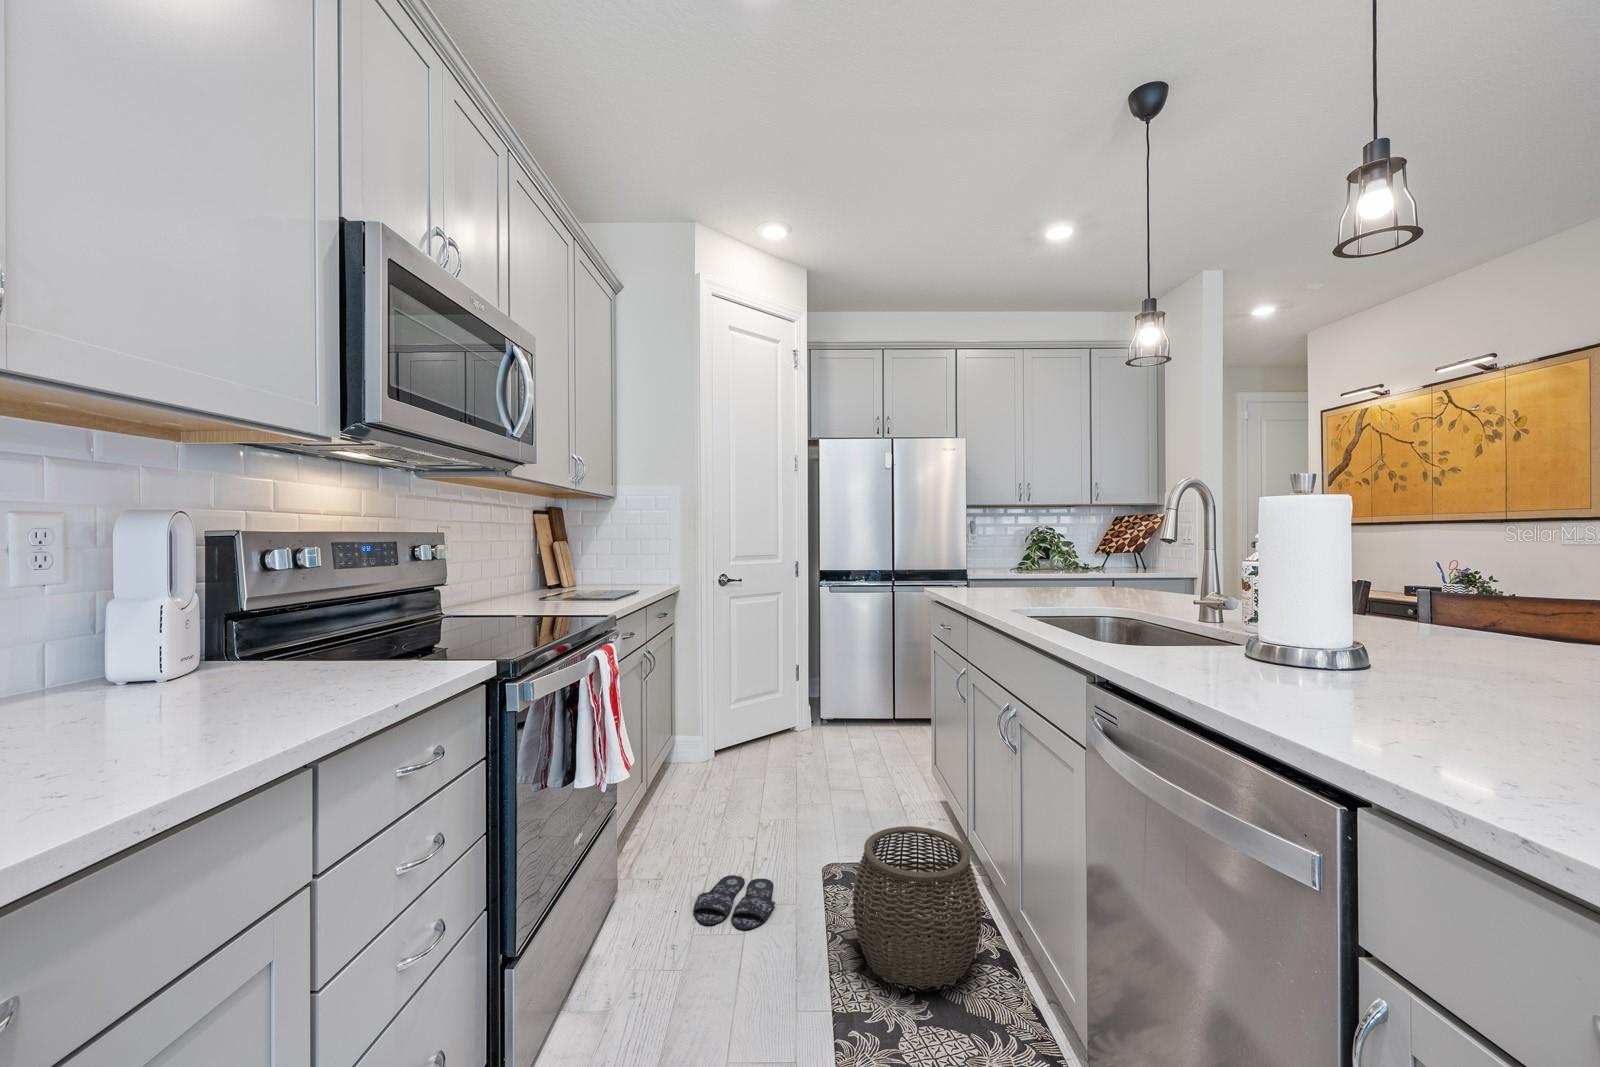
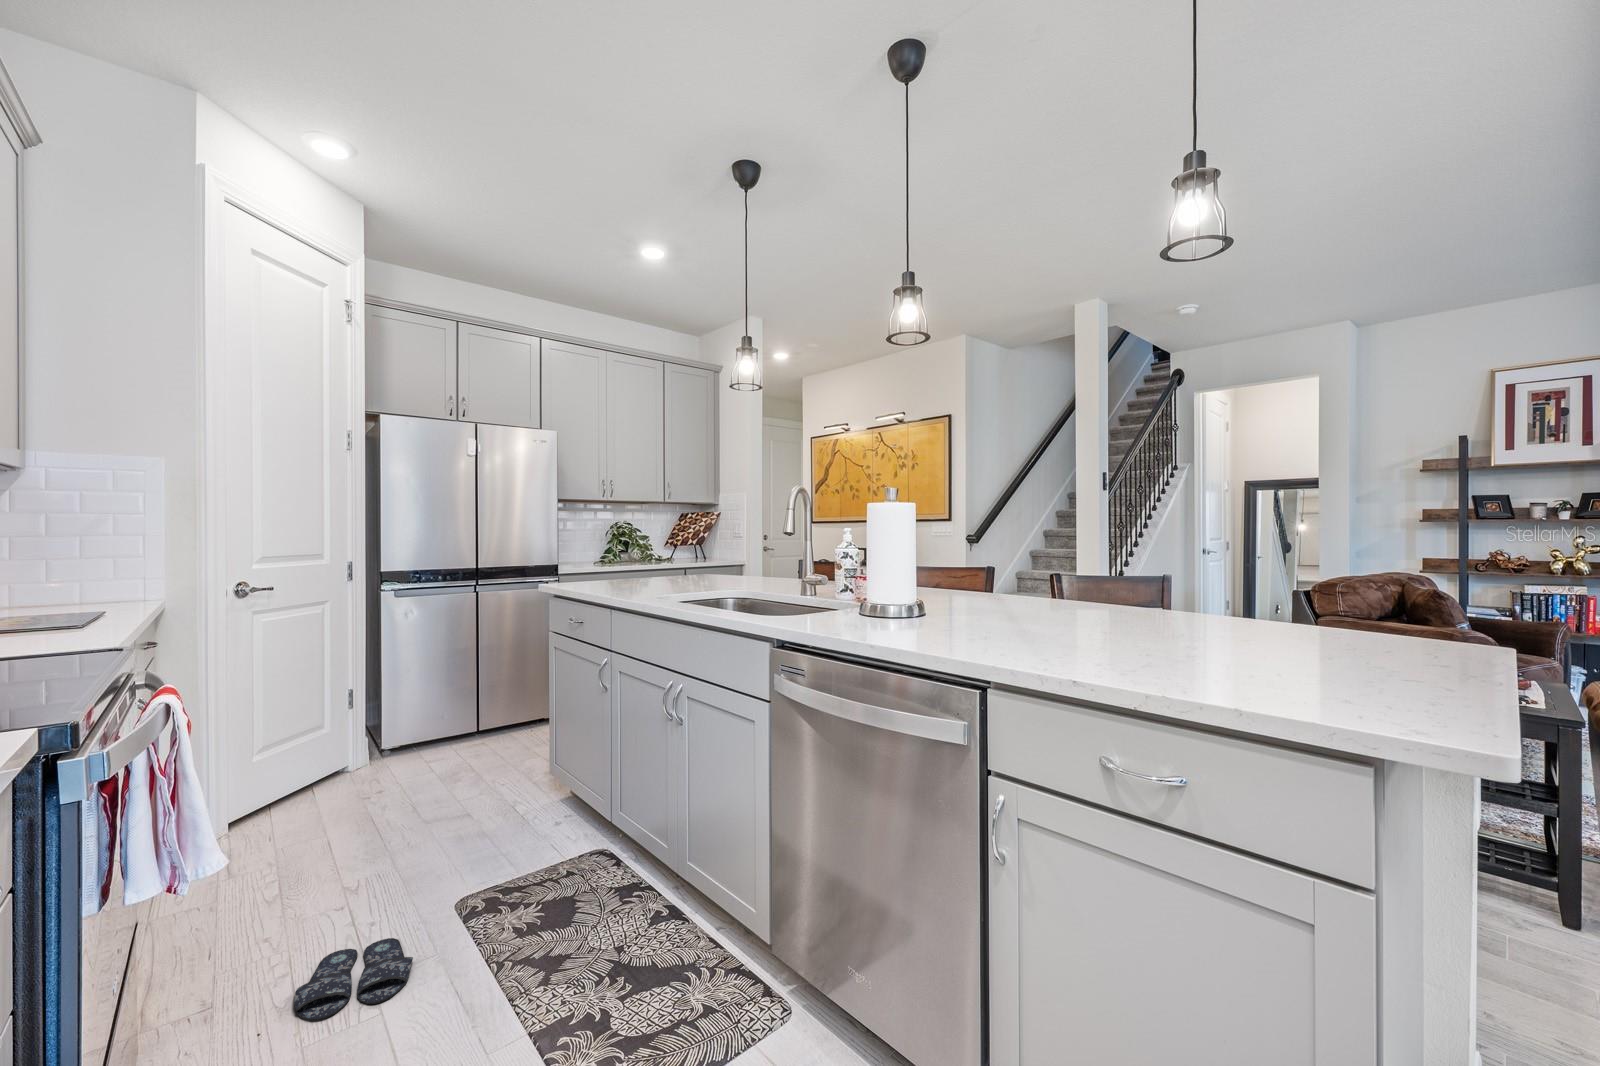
woven basket: present [852,826,982,990] -> none [524,815,661,978]

